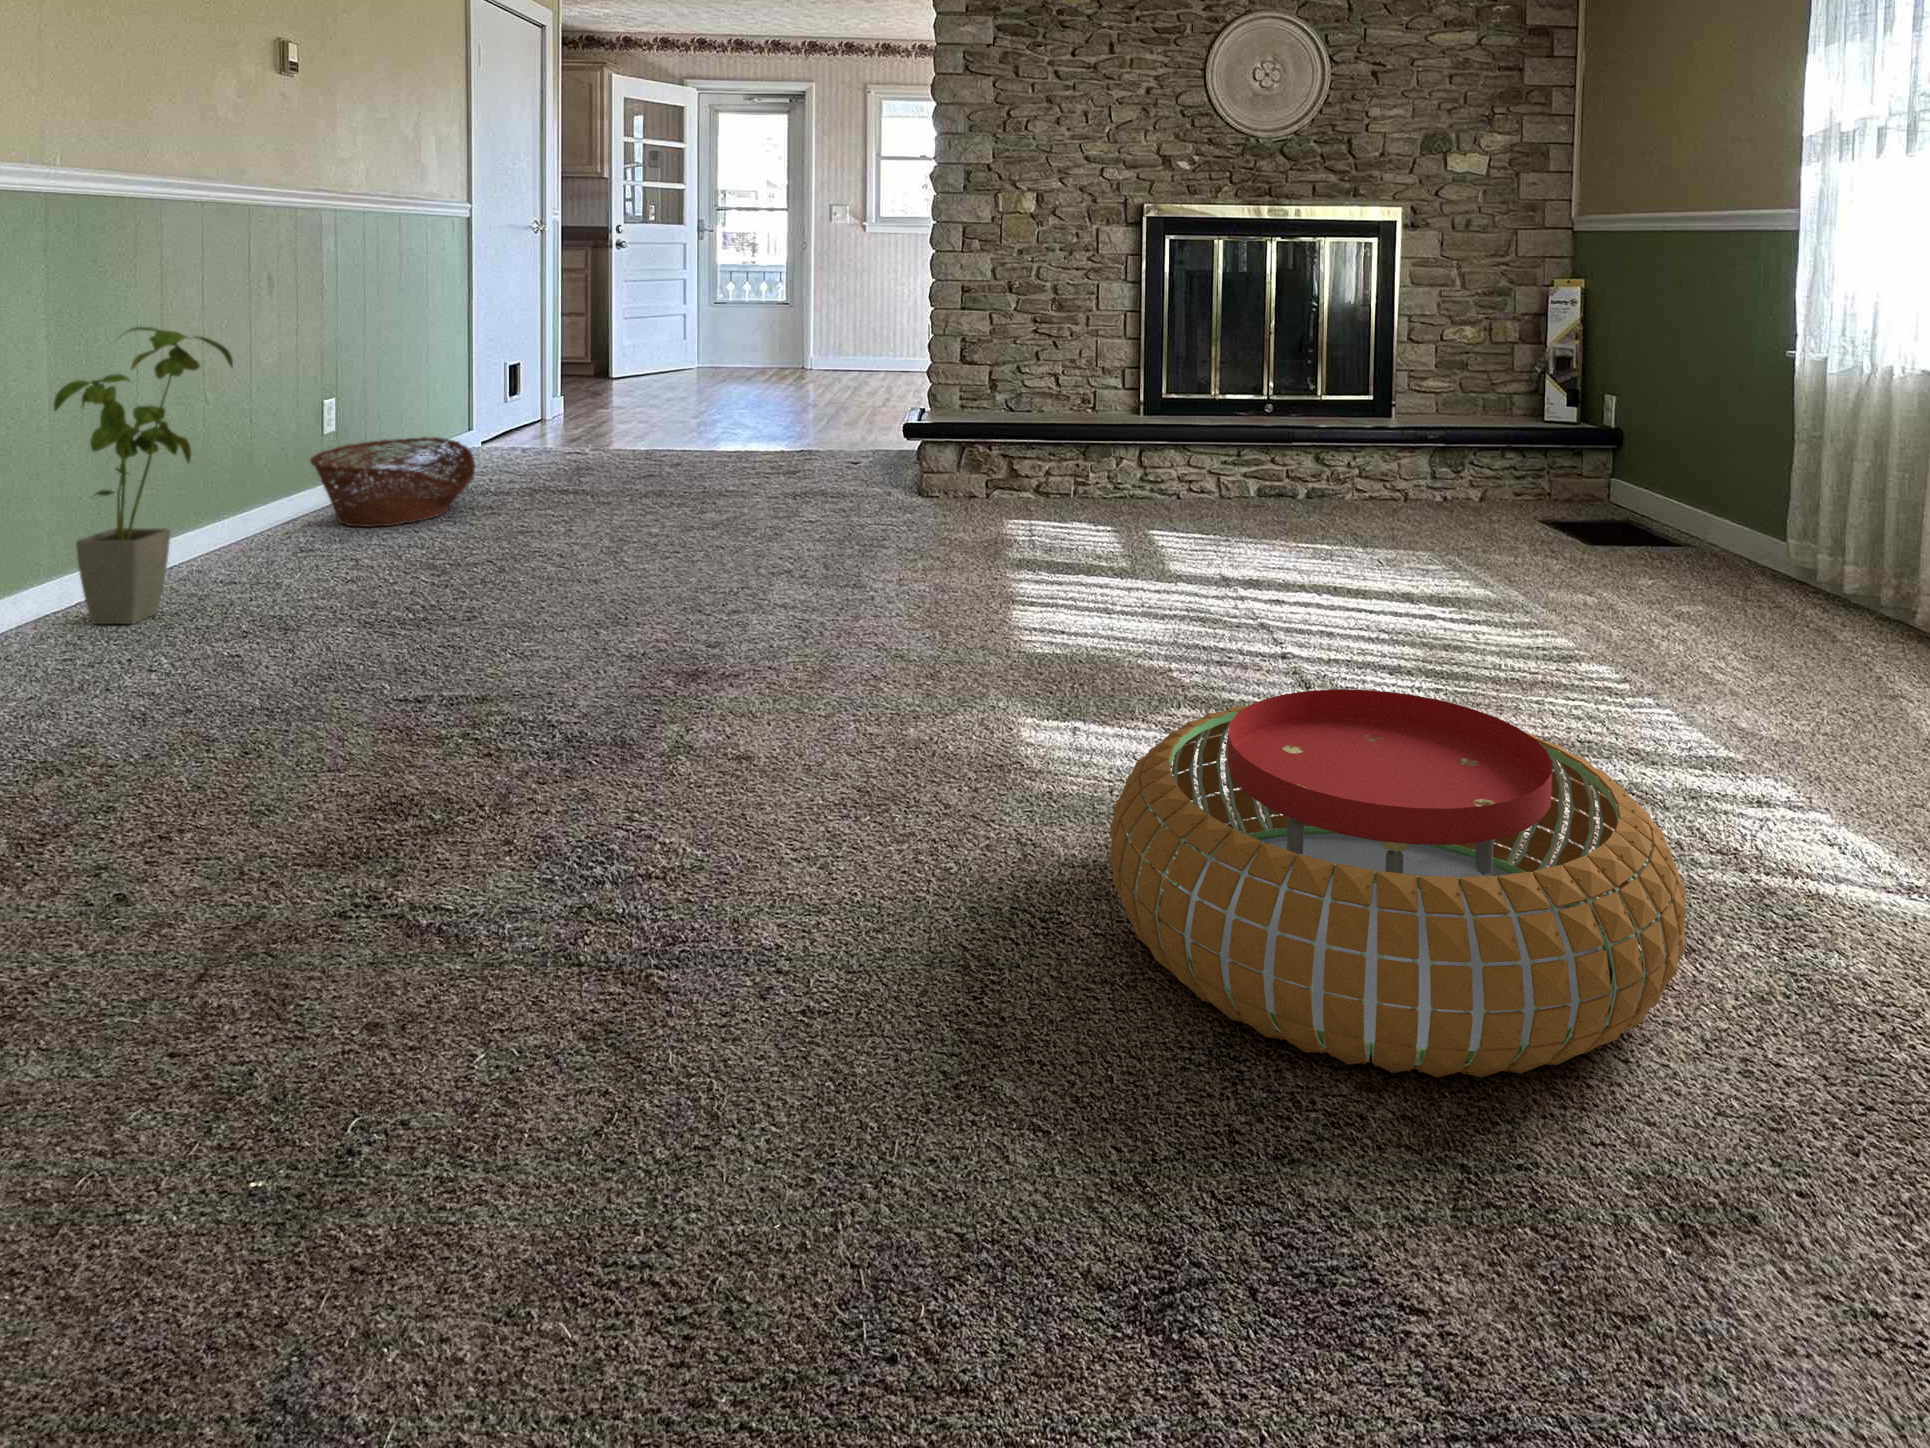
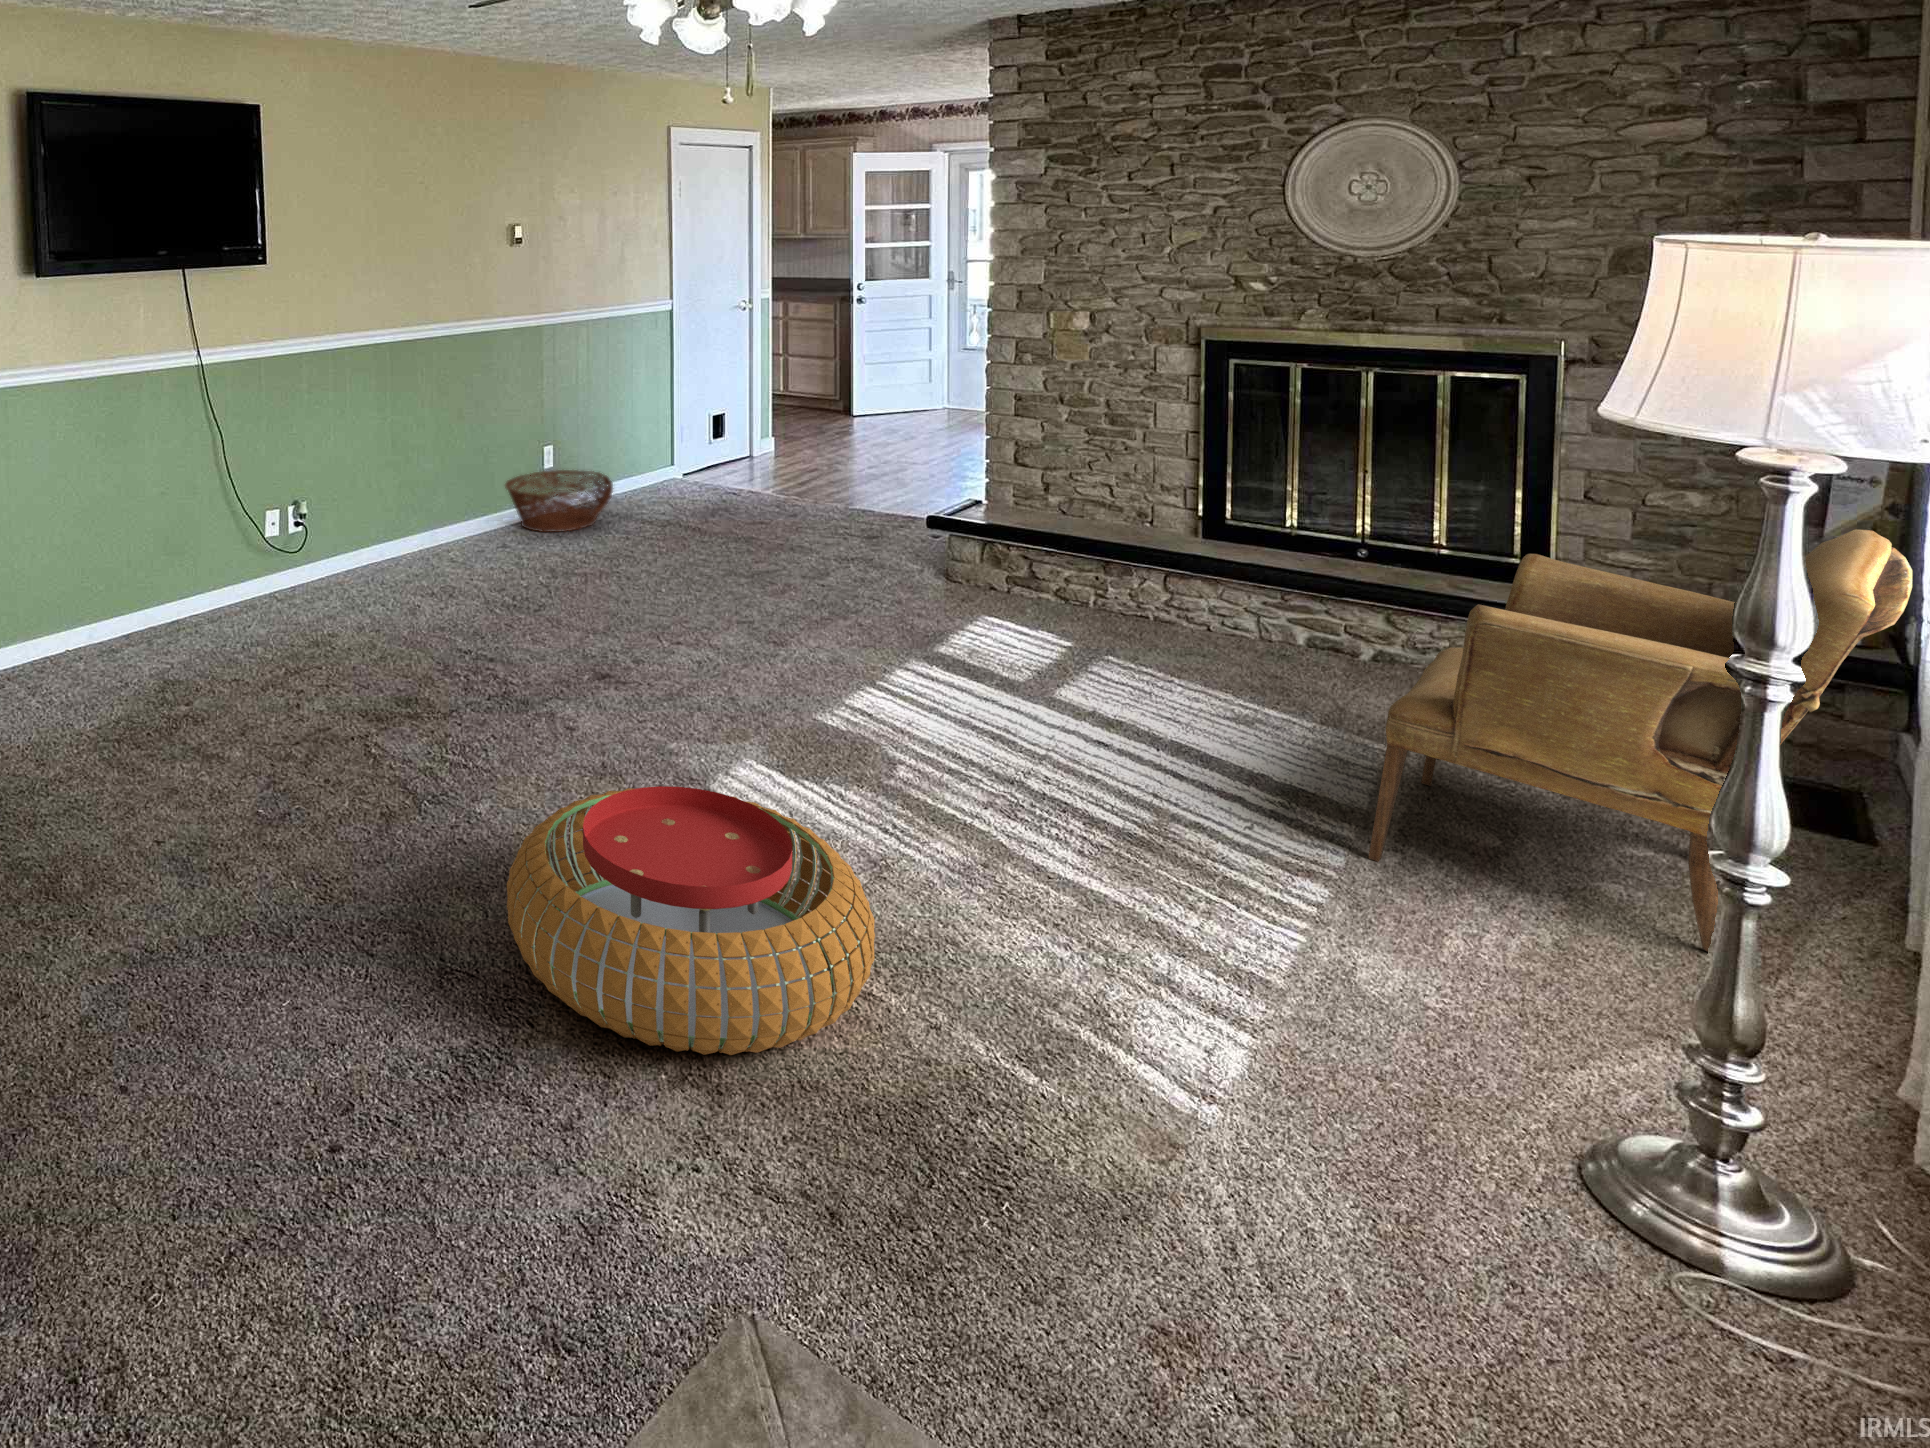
armchair: none [1478,278,1862,623] -> present [1368,529,1912,951]
house plant: present [54,327,233,624] -> none [327,409,413,573]

